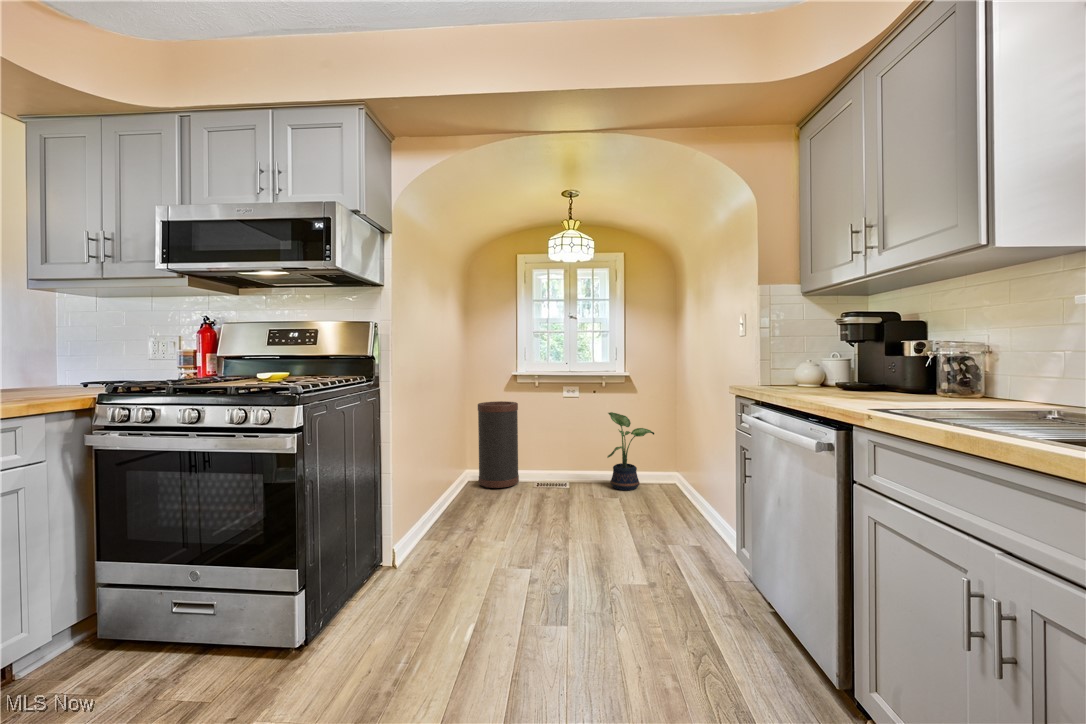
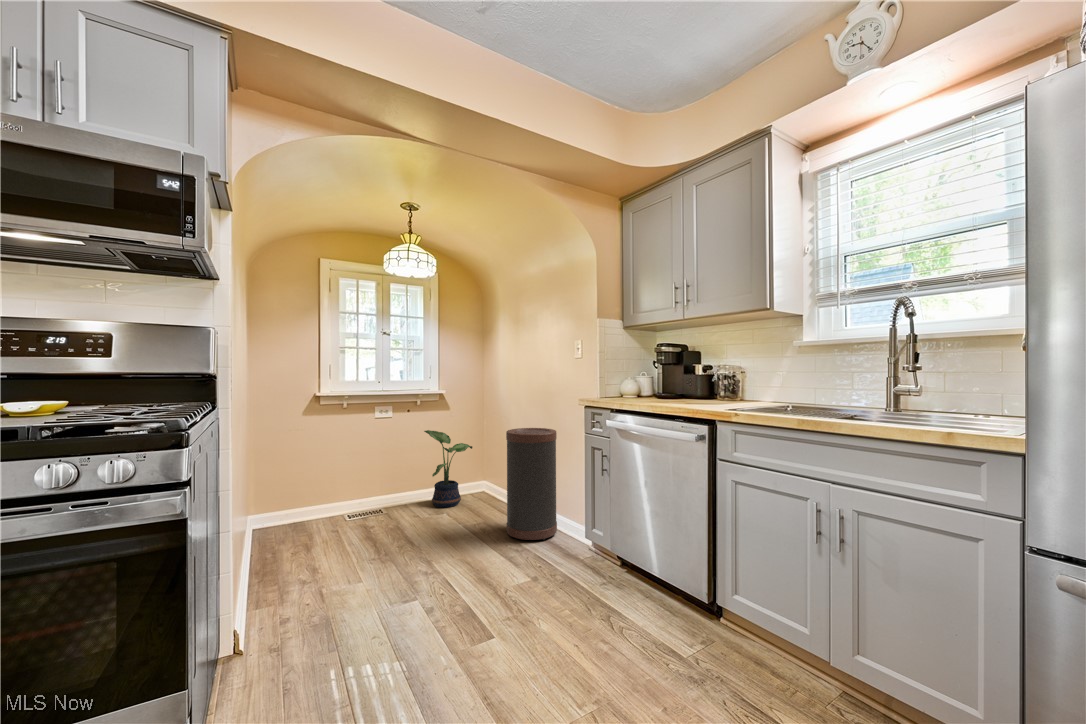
trash can: present [478,401,519,488] -> present [506,428,557,540]

